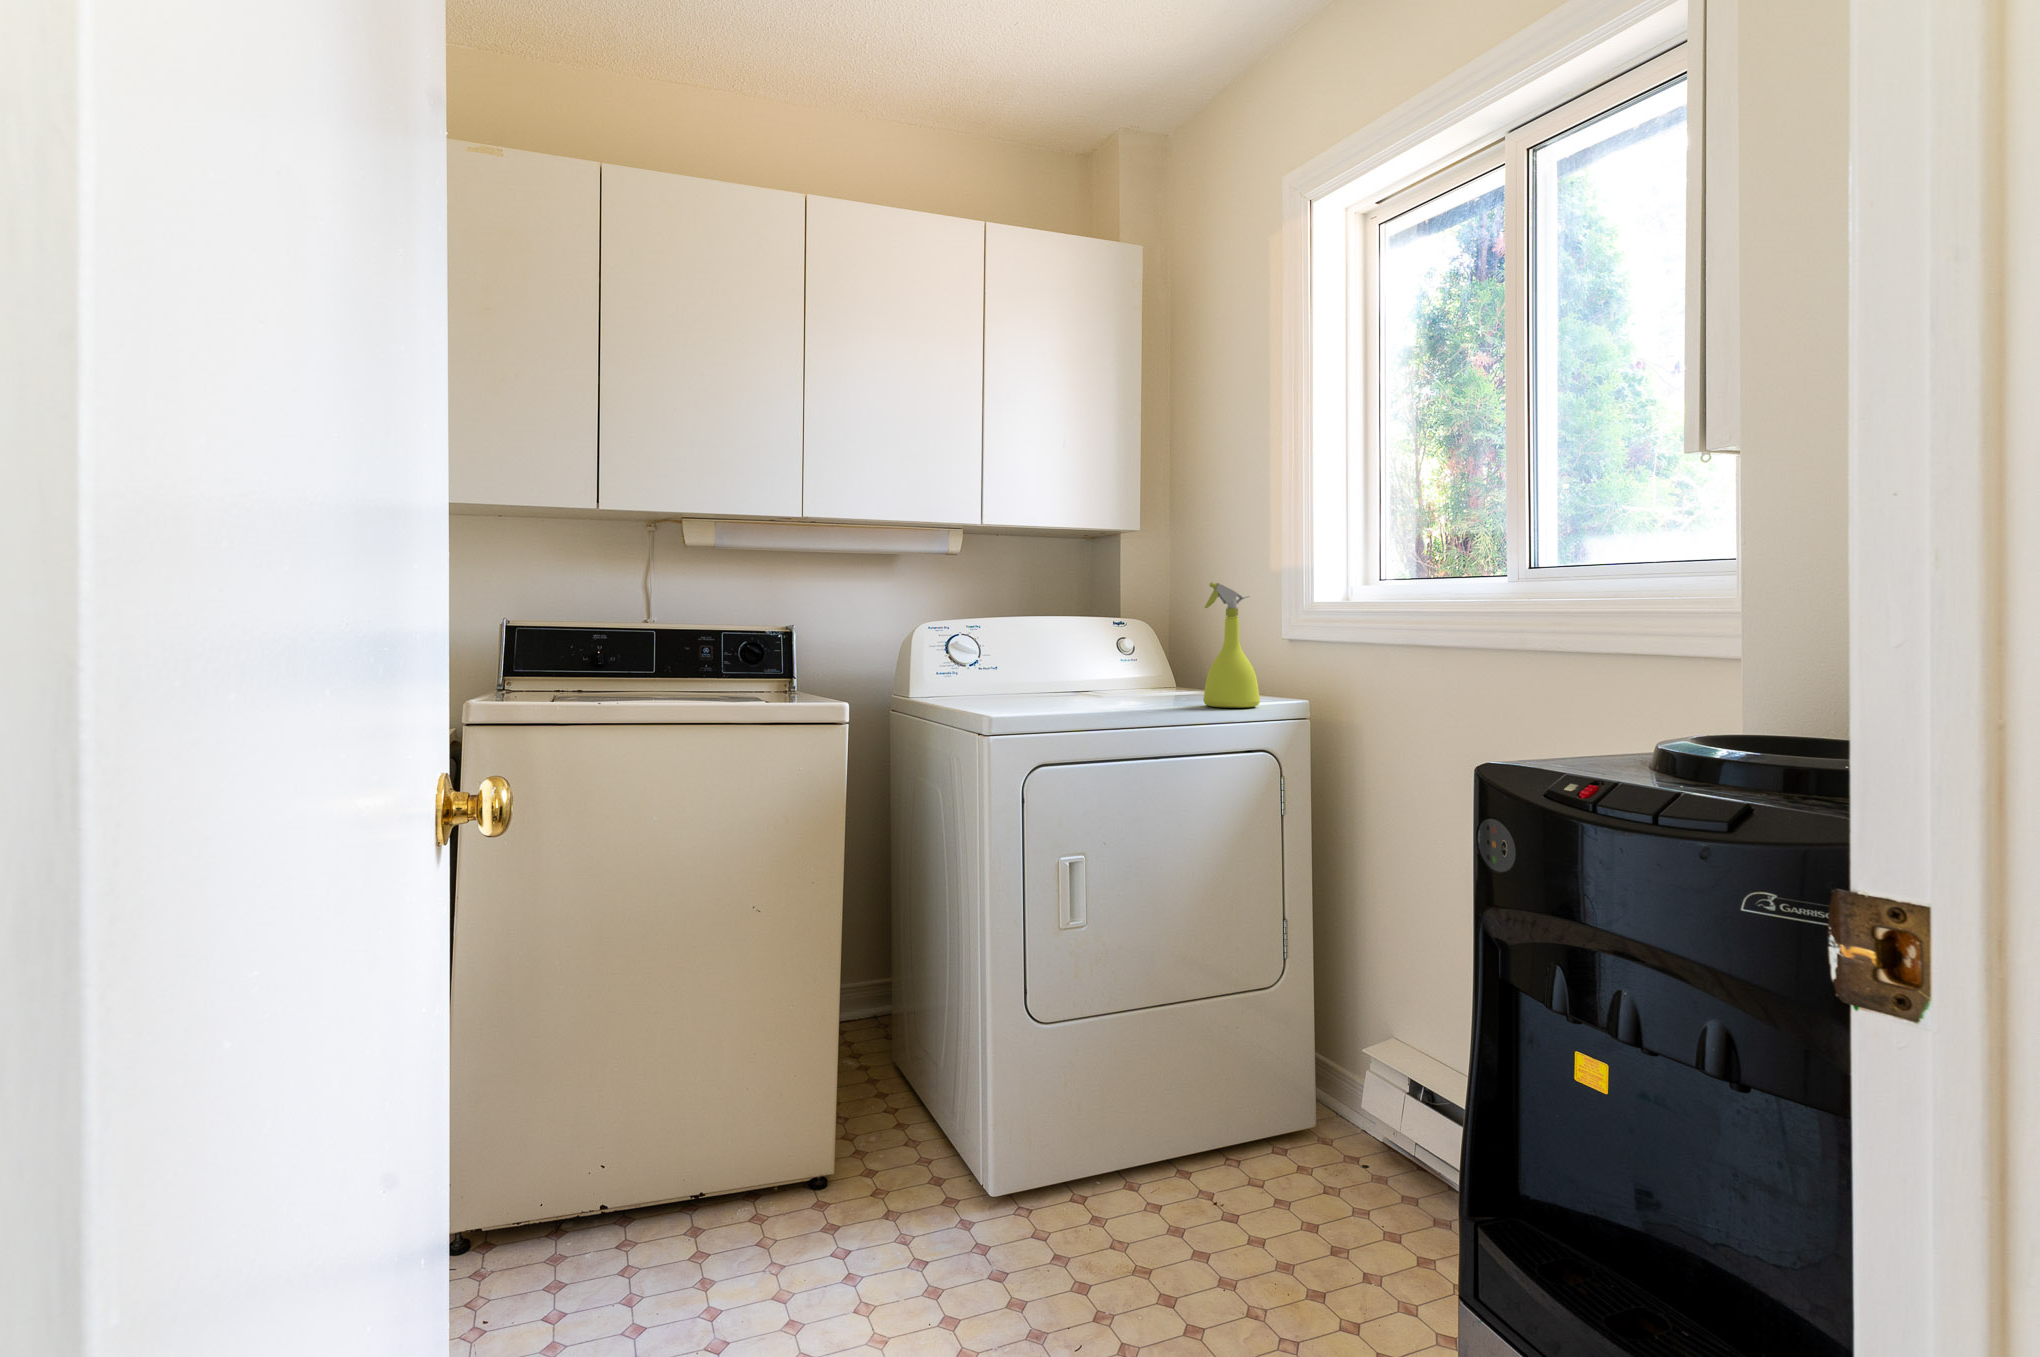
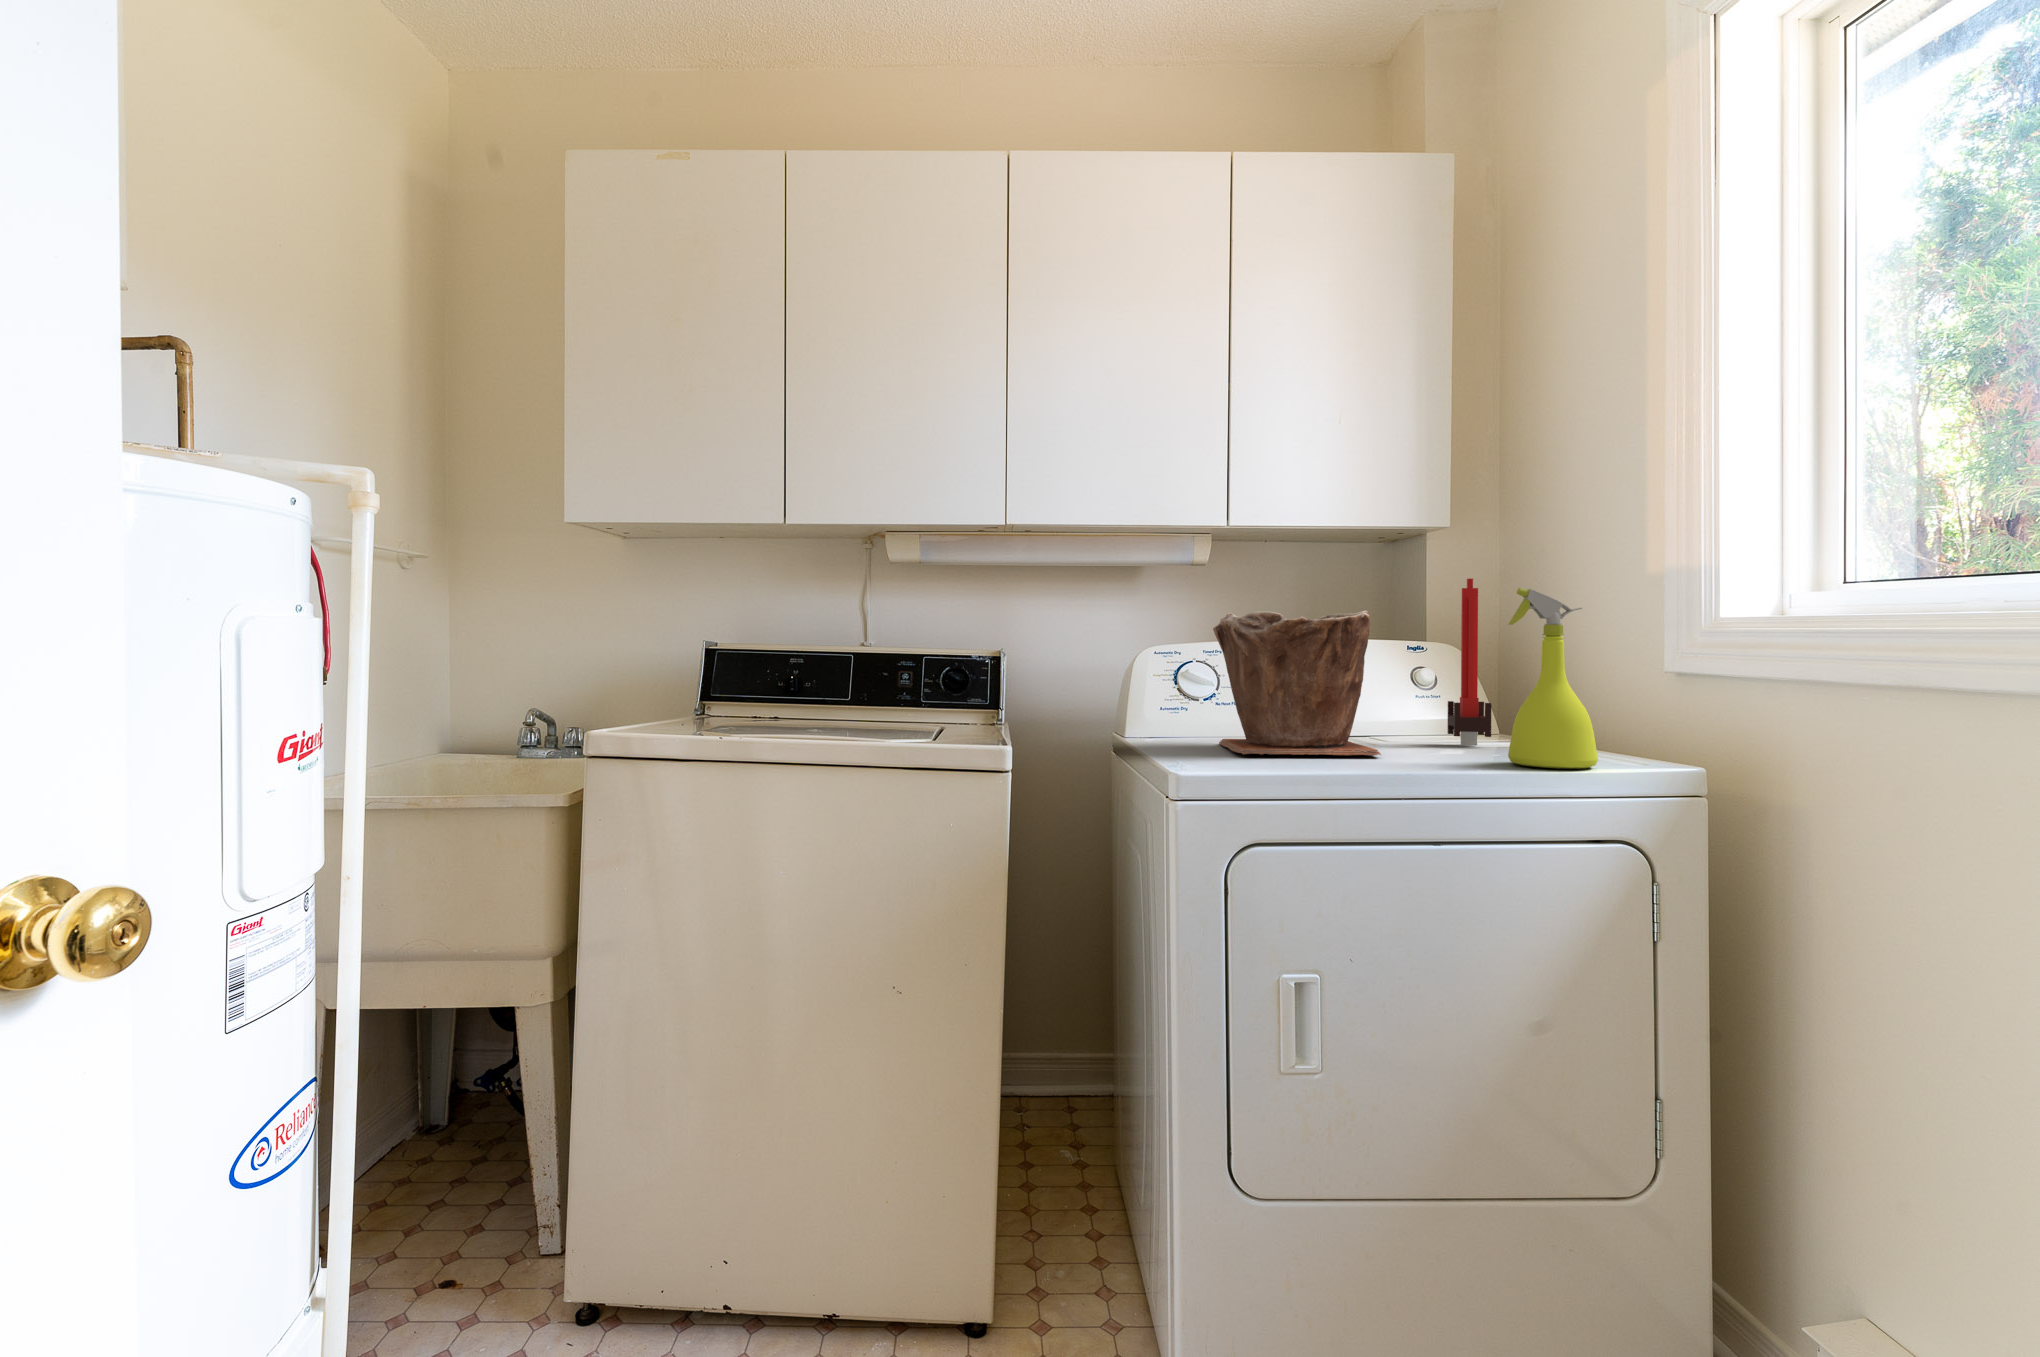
candle: none [1152,573,1183,695] -> present [1448,579,1491,745]
plant pot: none [993,596,1119,707] -> present [1213,611,1381,756]

